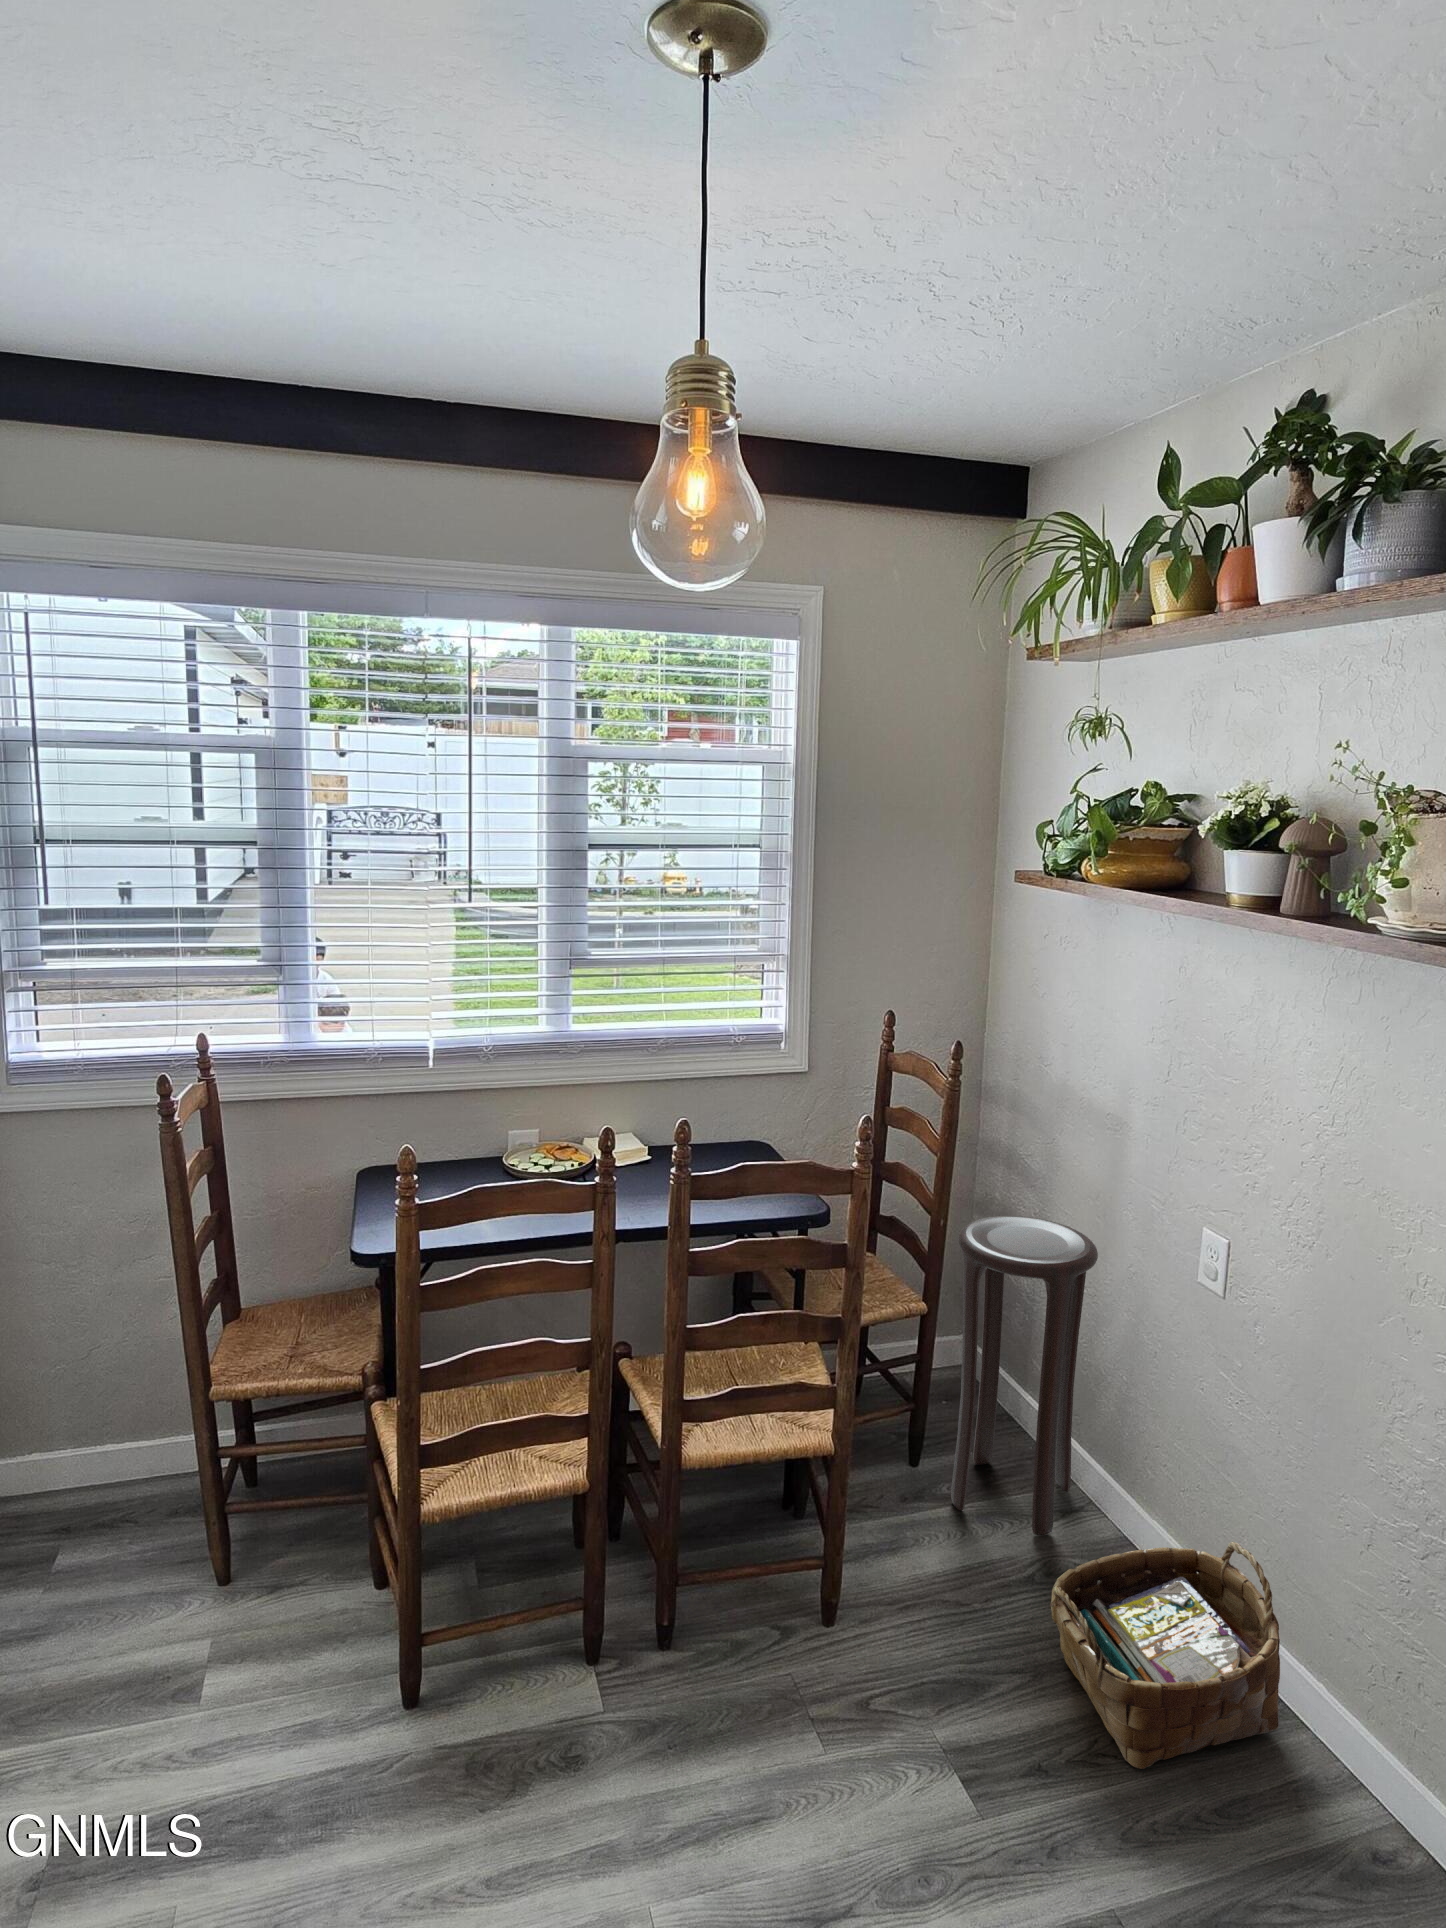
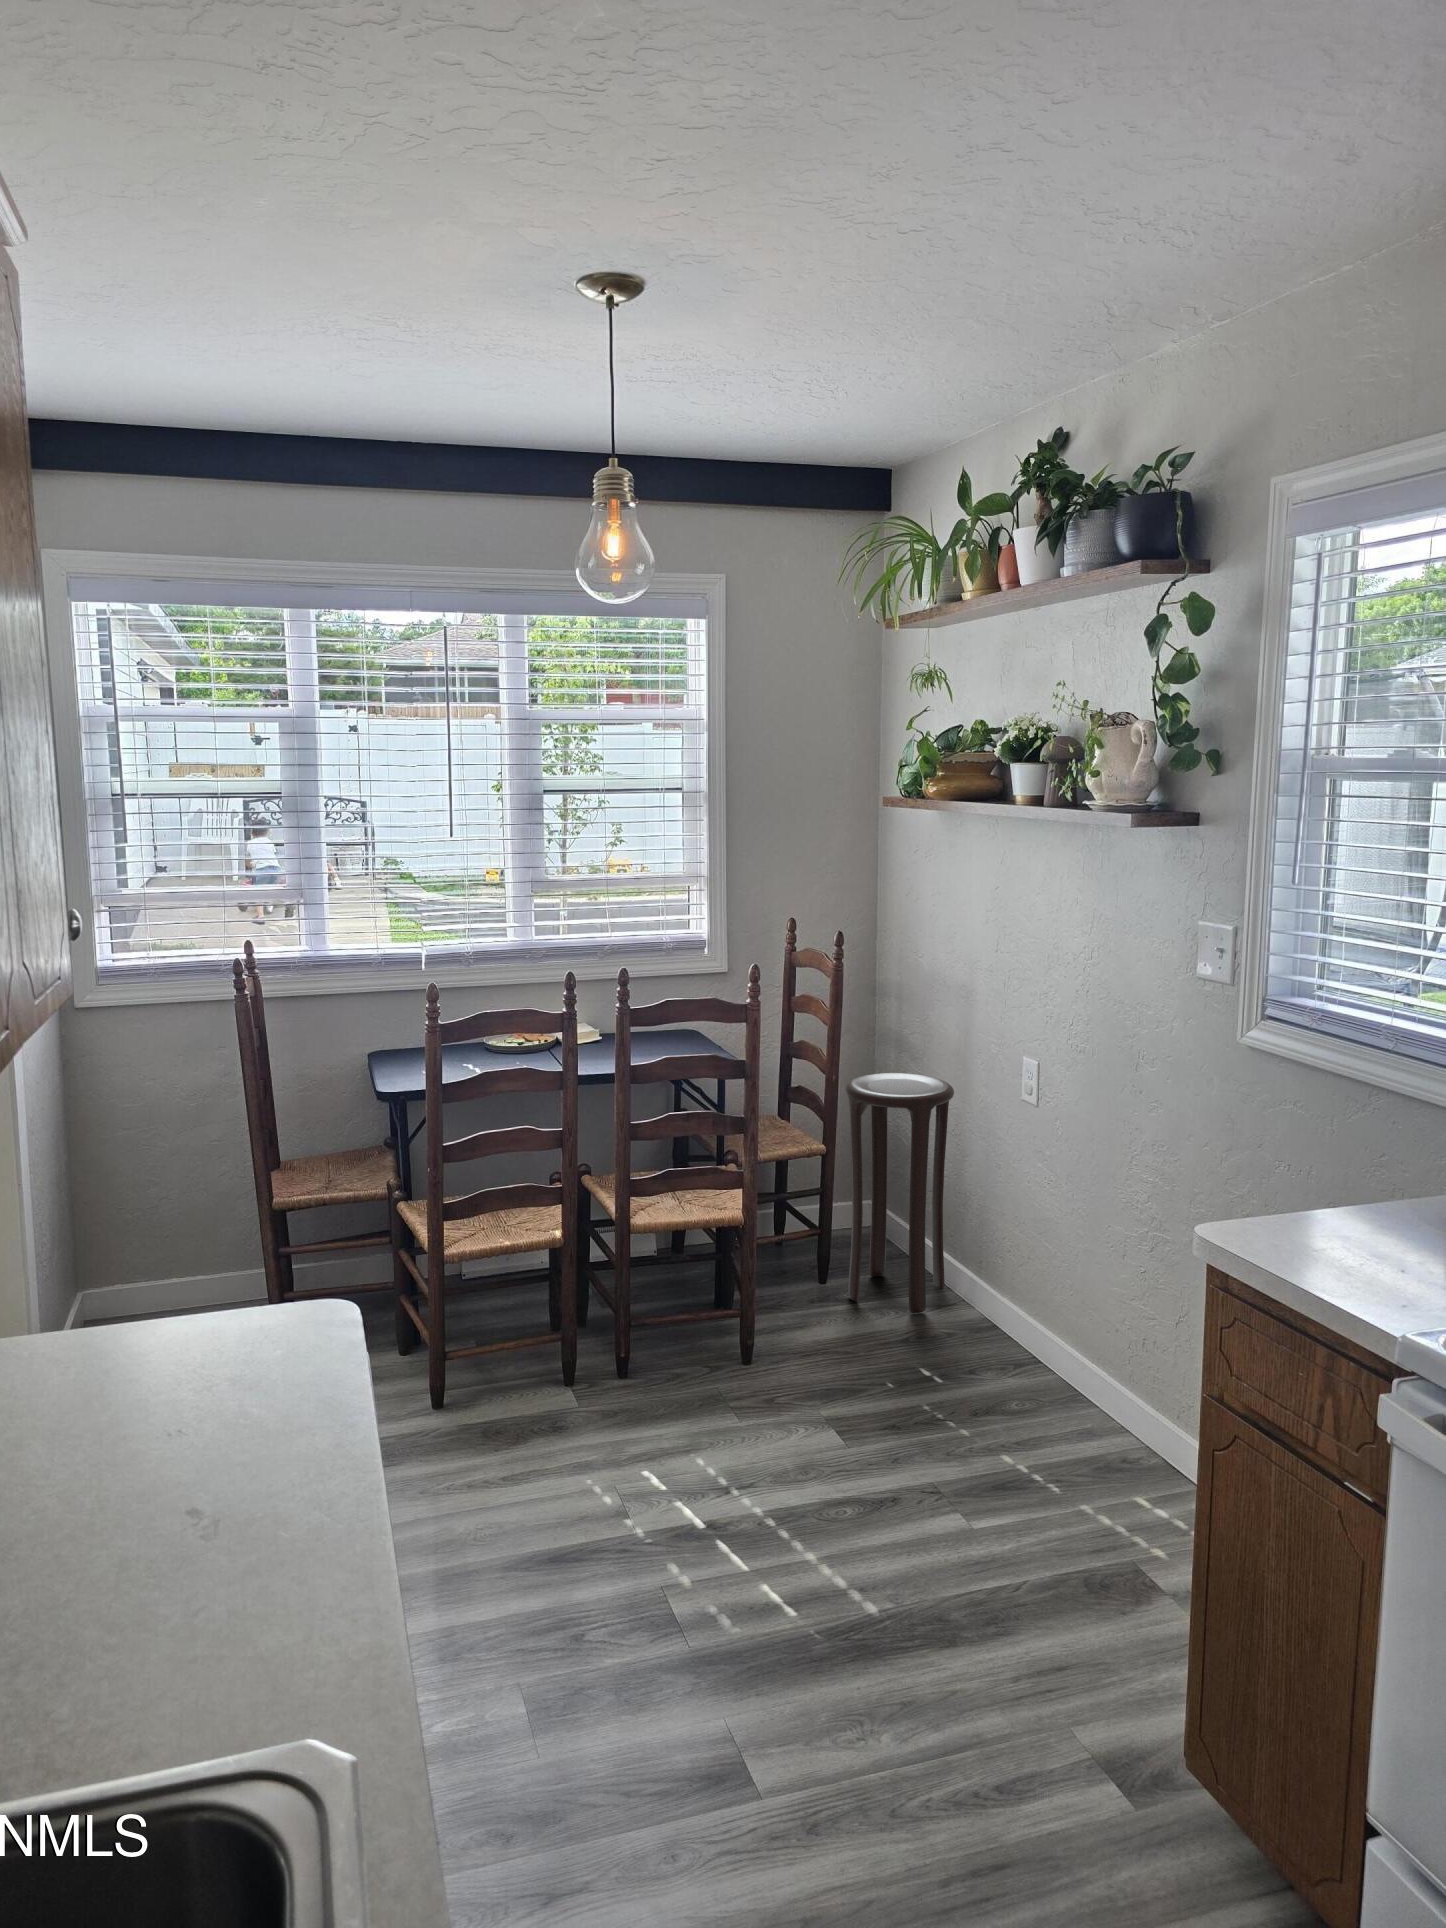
woven basket: present [1050,1542,1280,1769] -> none [904,1280,1069,1423]

